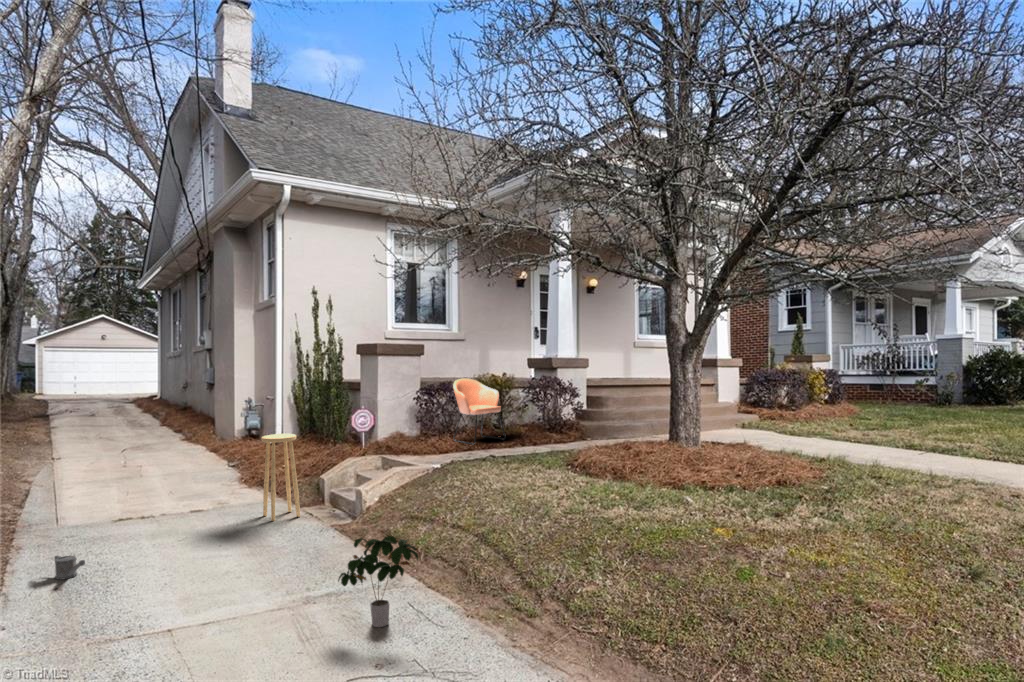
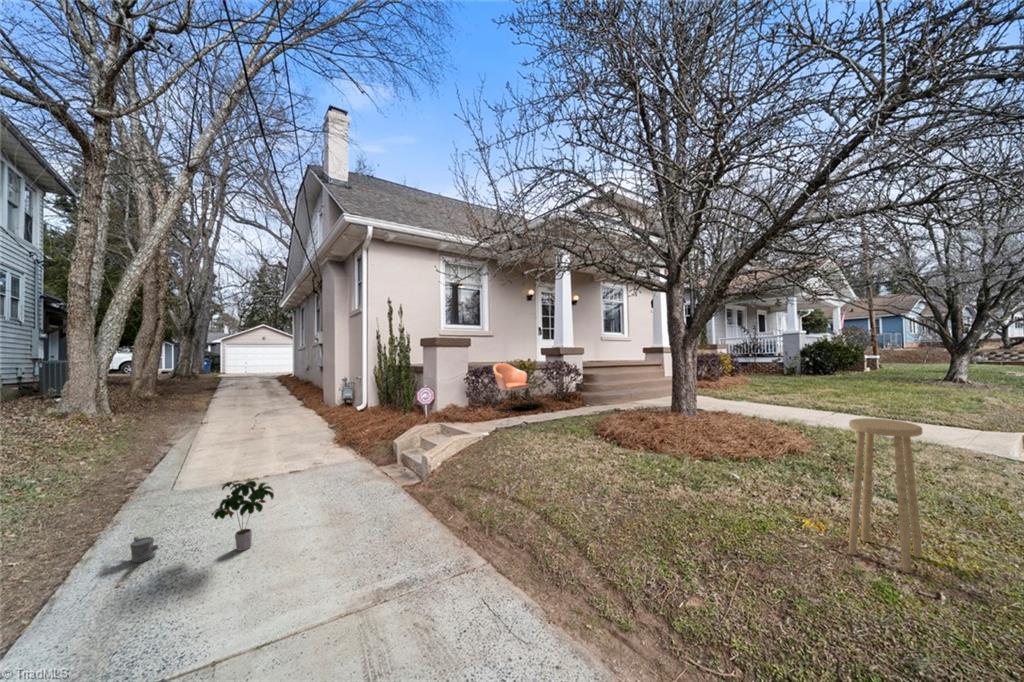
stool: present [261,434,300,521] -> present [849,418,922,573]
potted plant: present [338,536,418,627] -> present [212,481,274,551]

